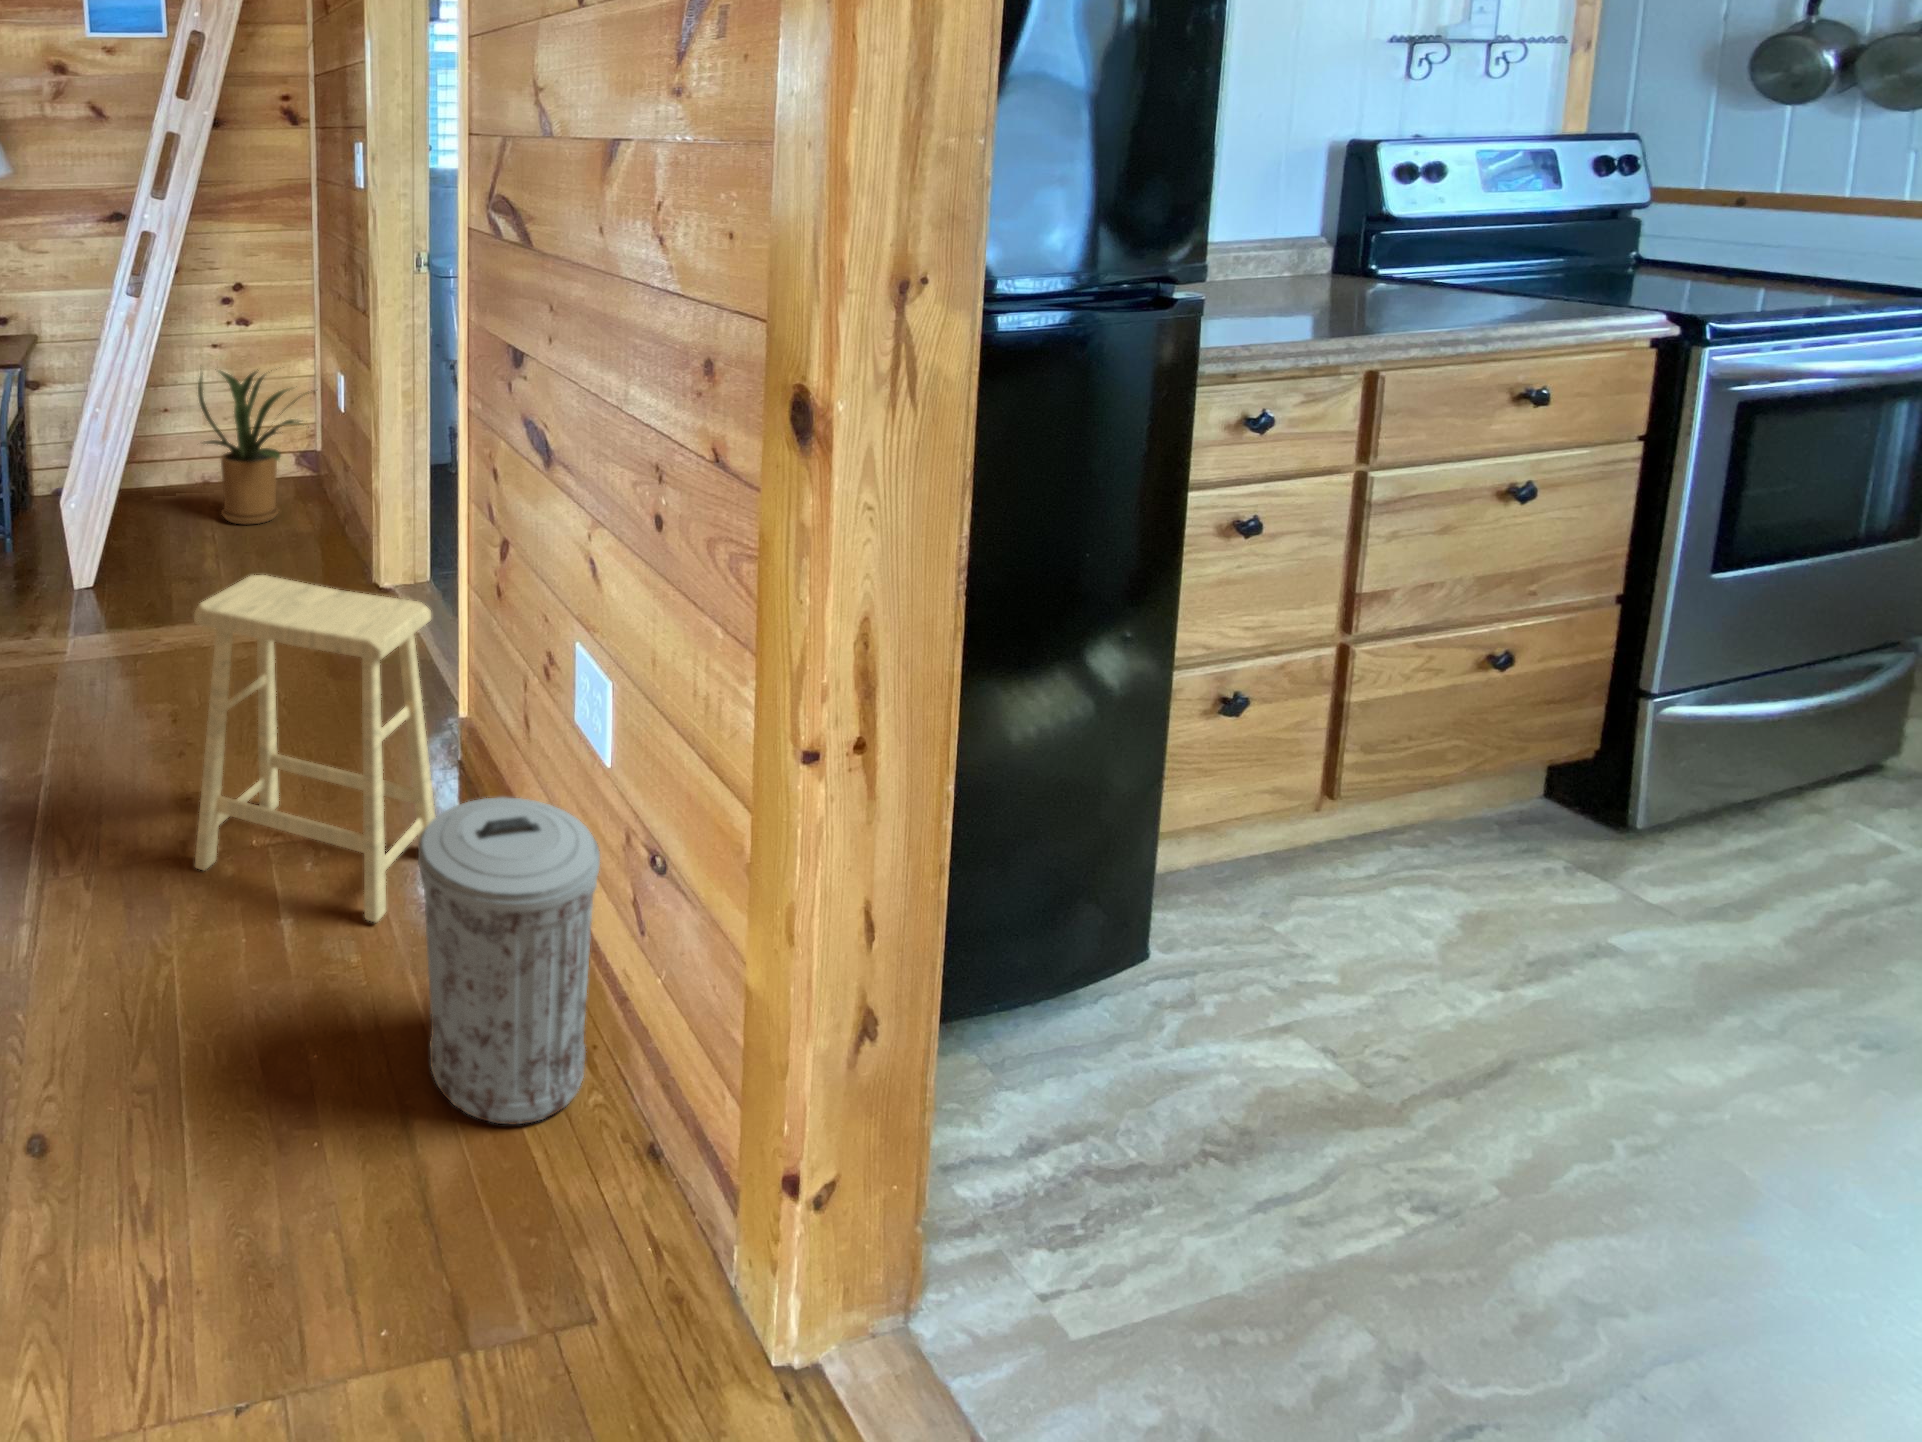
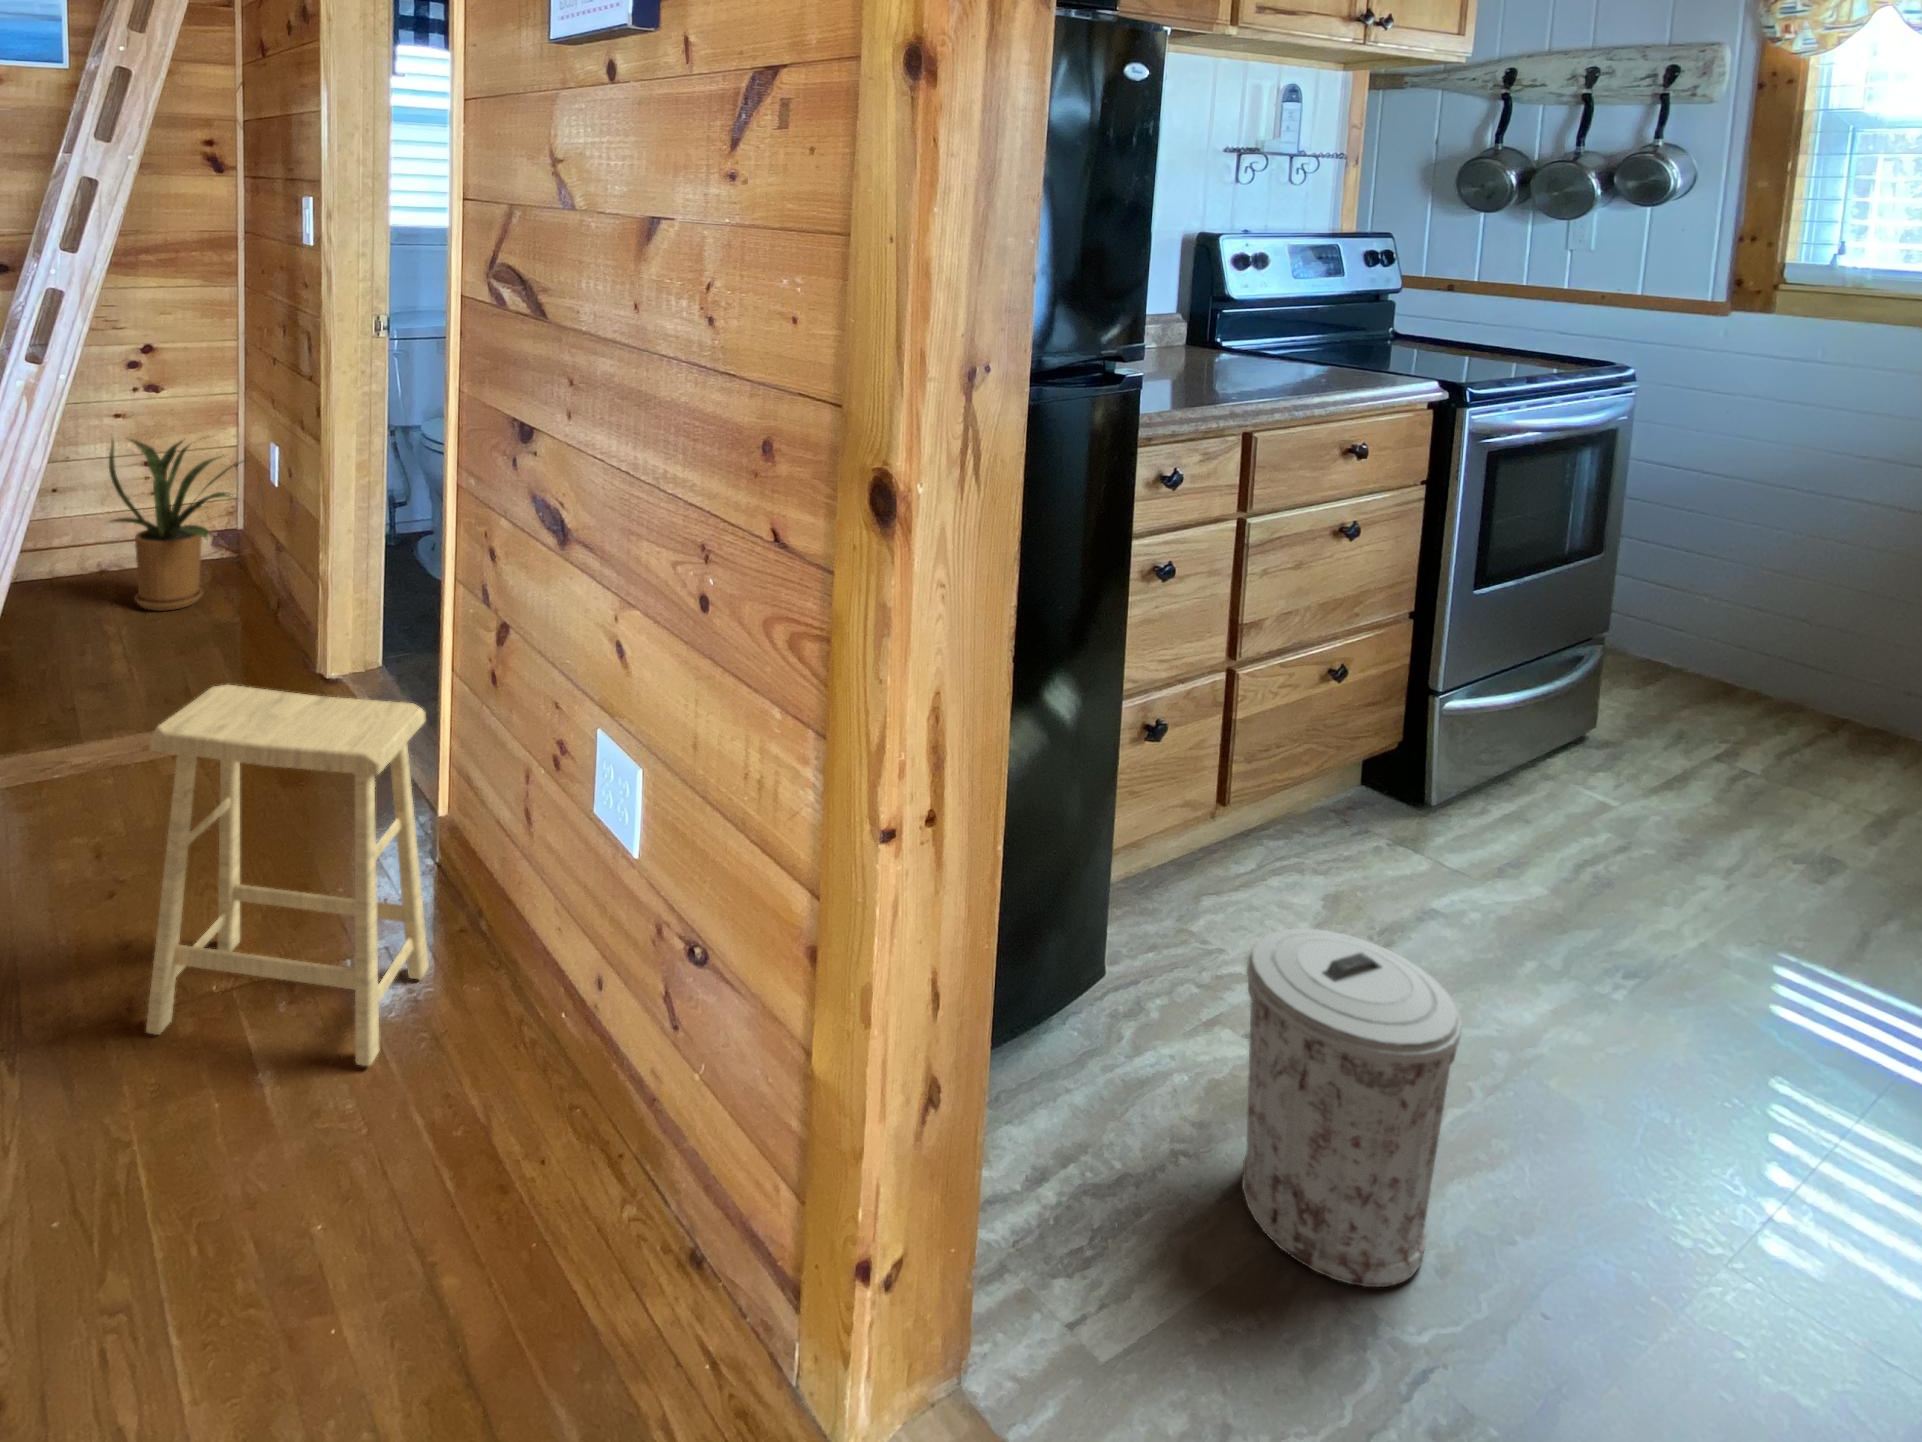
trash can: present [418,797,600,1124] -> present [1243,928,1462,1287]

